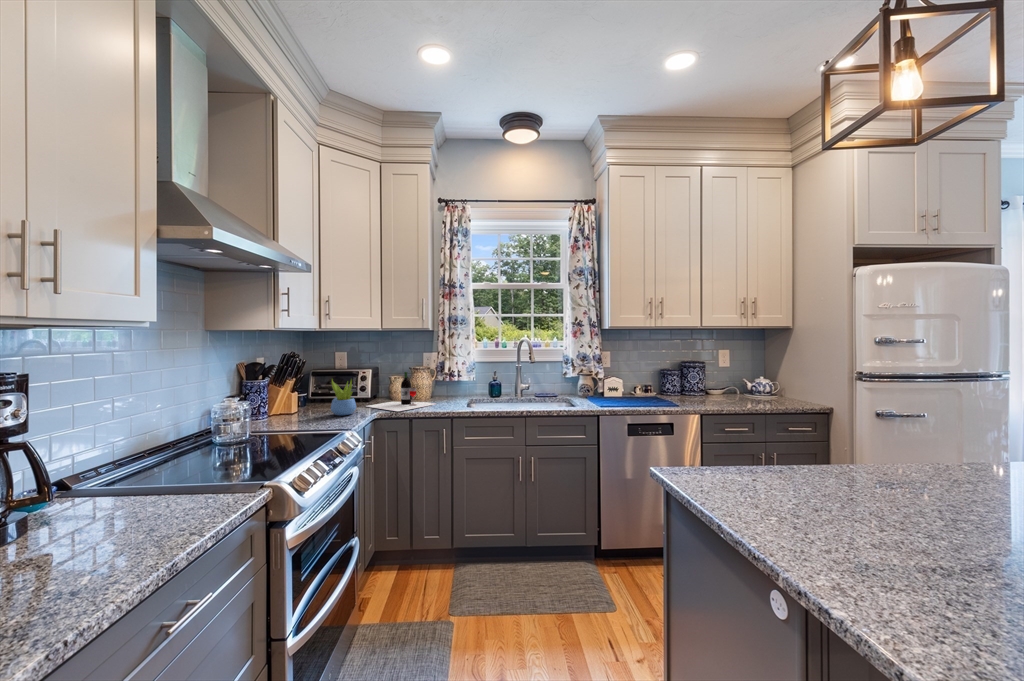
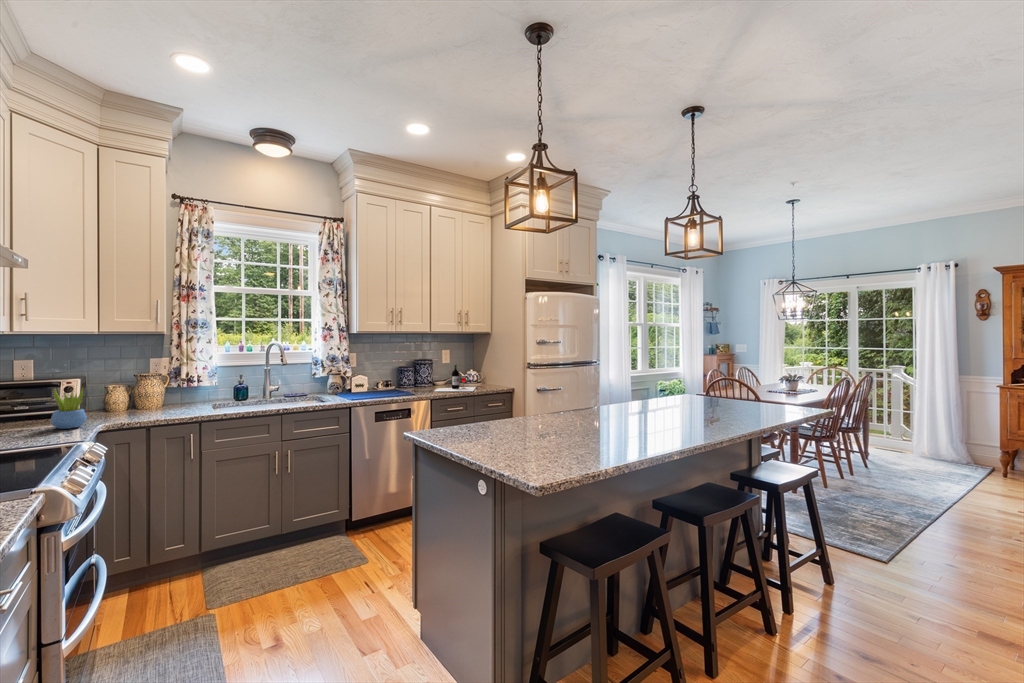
wine bottle: present [367,372,435,411] -> present [435,364,475,391]

